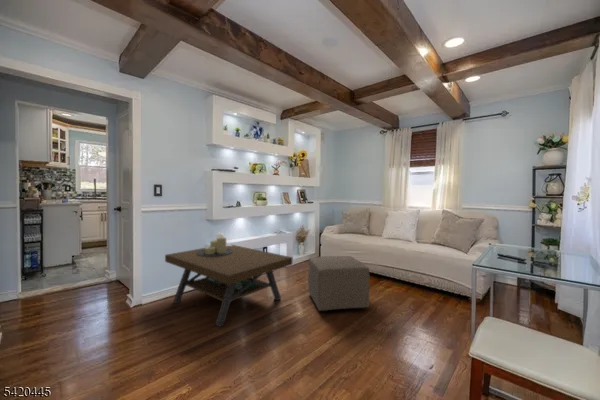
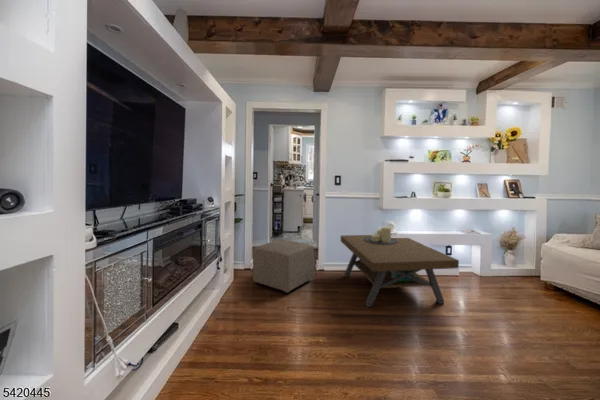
ottoman: present [308,256,370,312] -> present [253,240,314,293]

